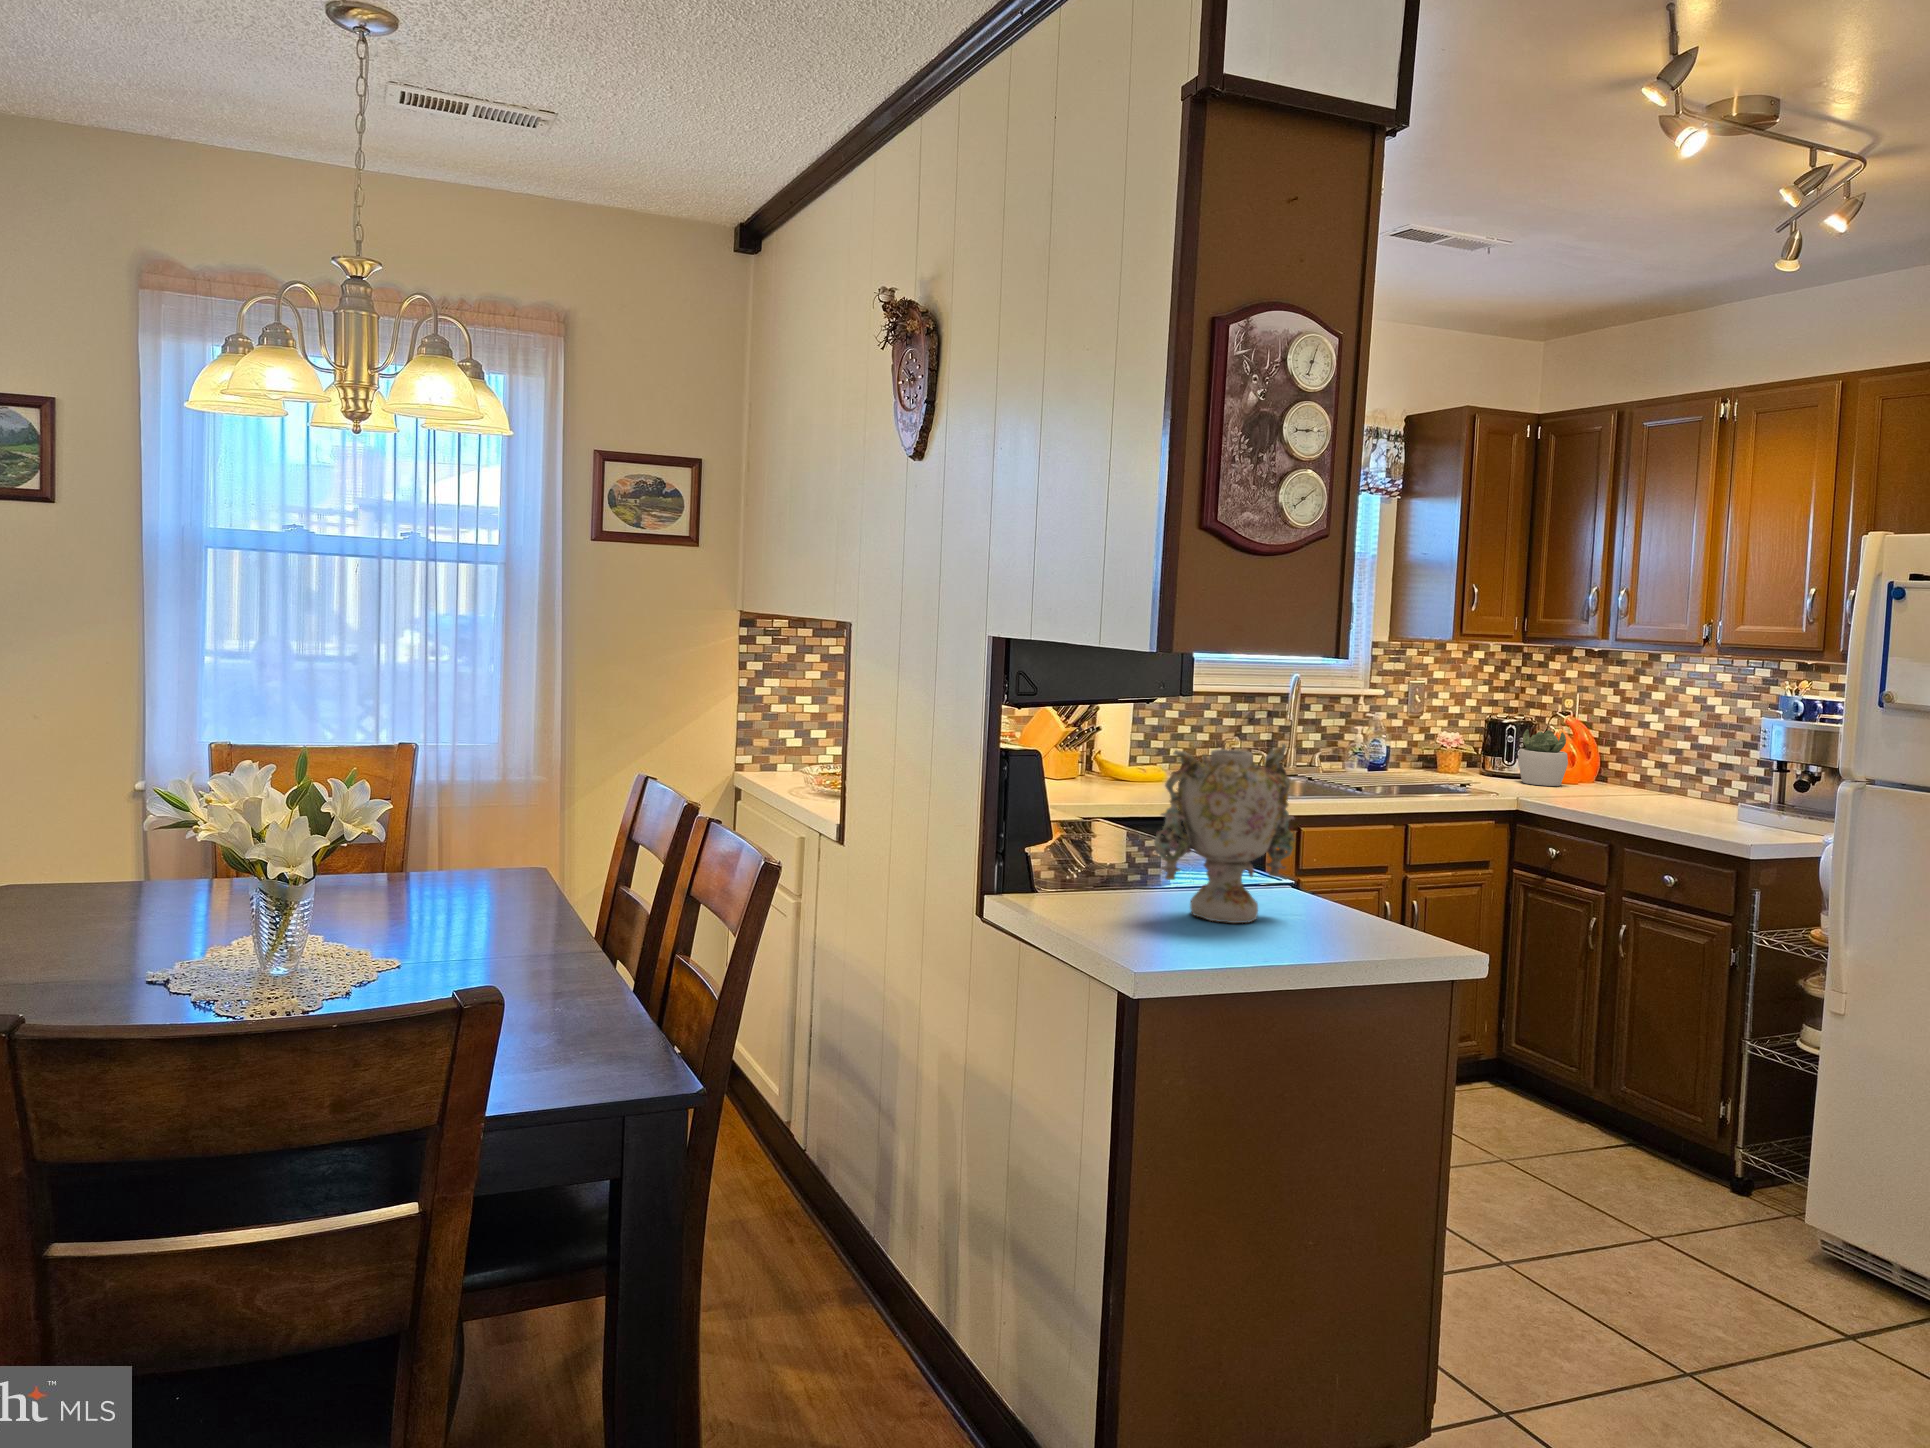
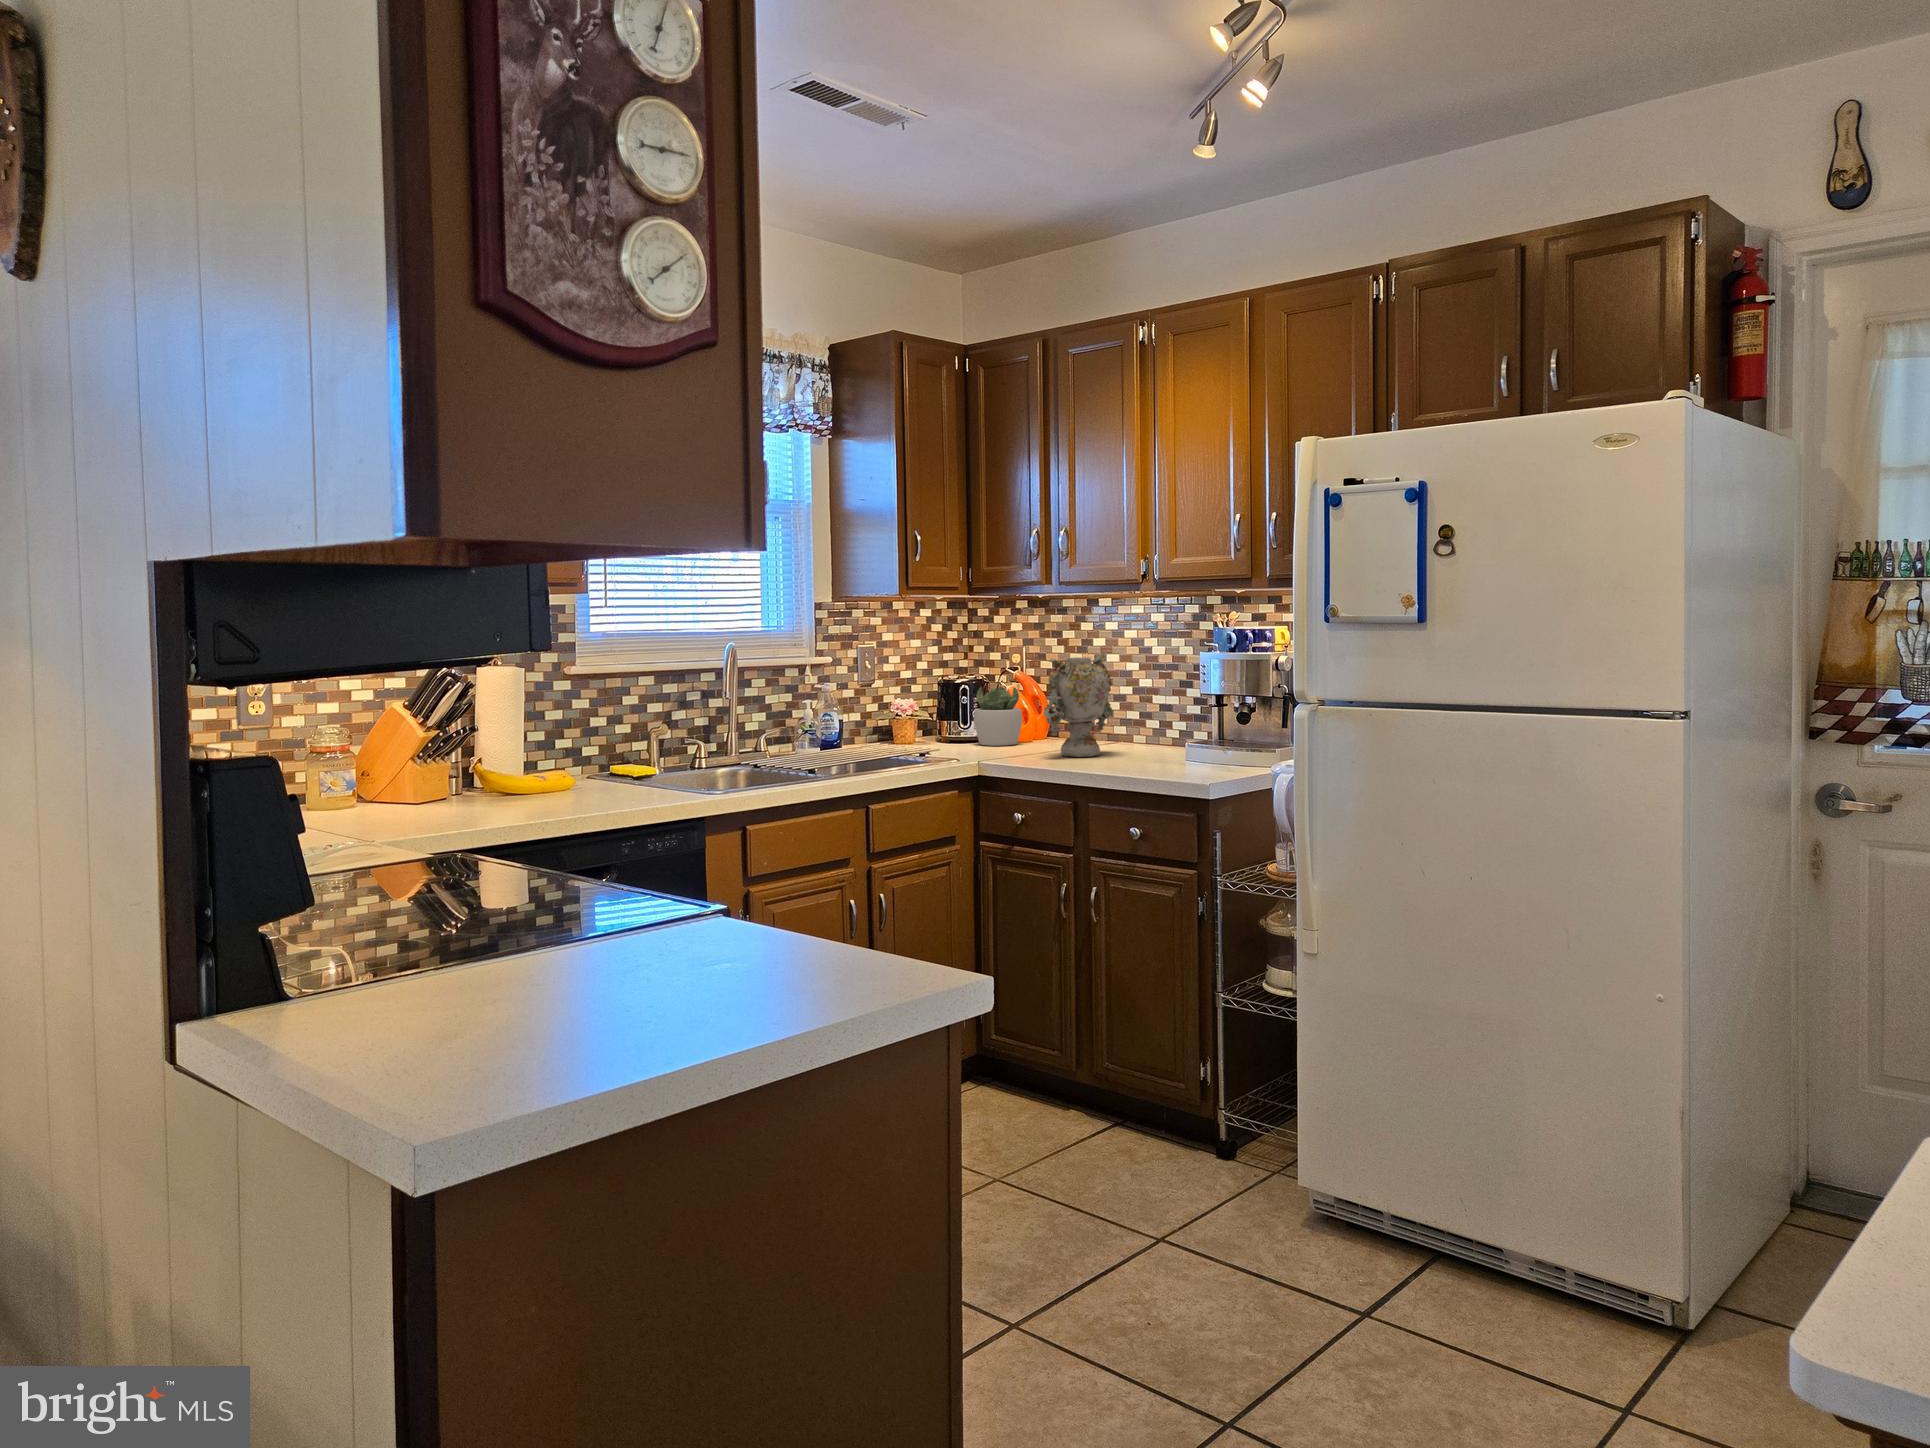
vase: present [1154,744,1295,923] -> present [1044,651,1112,757]

